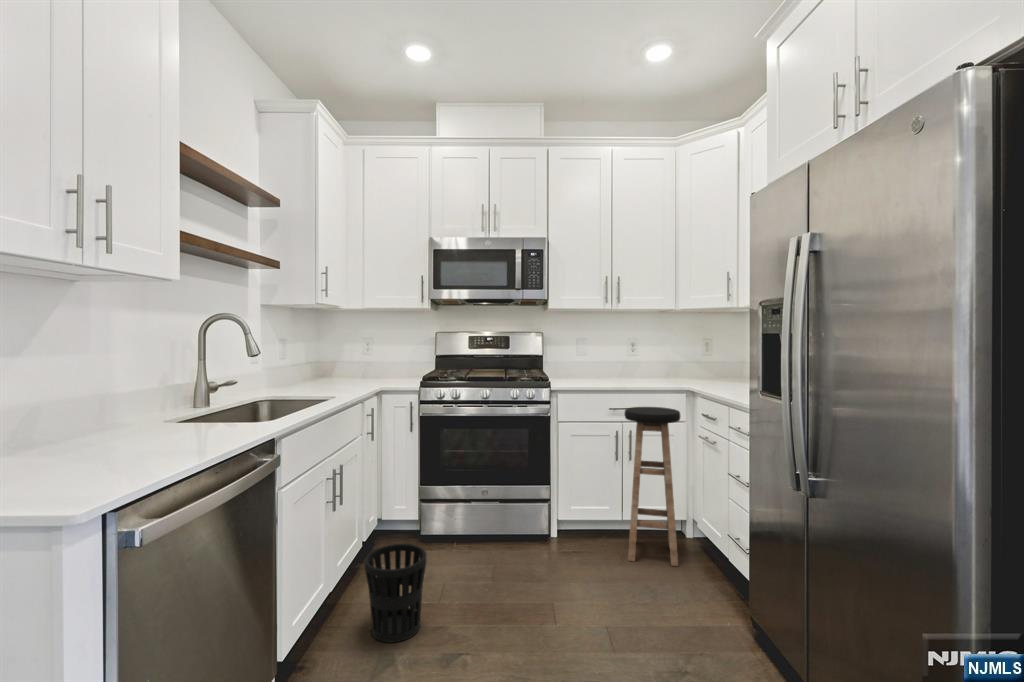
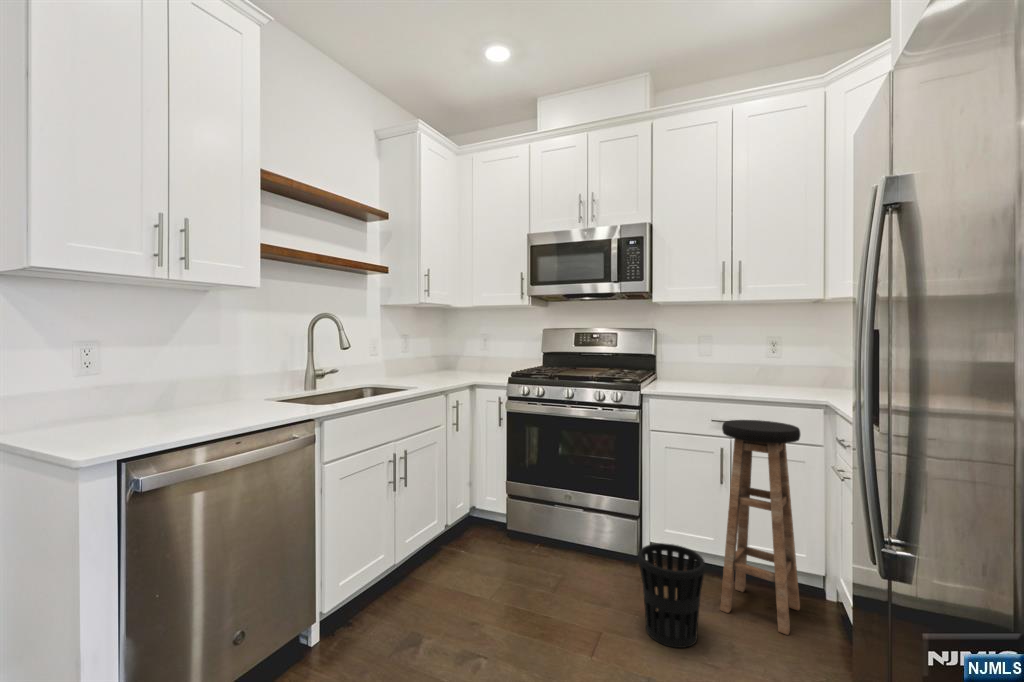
wastebasket: present [364,544,426,643] -> present [639,543,705,648]

